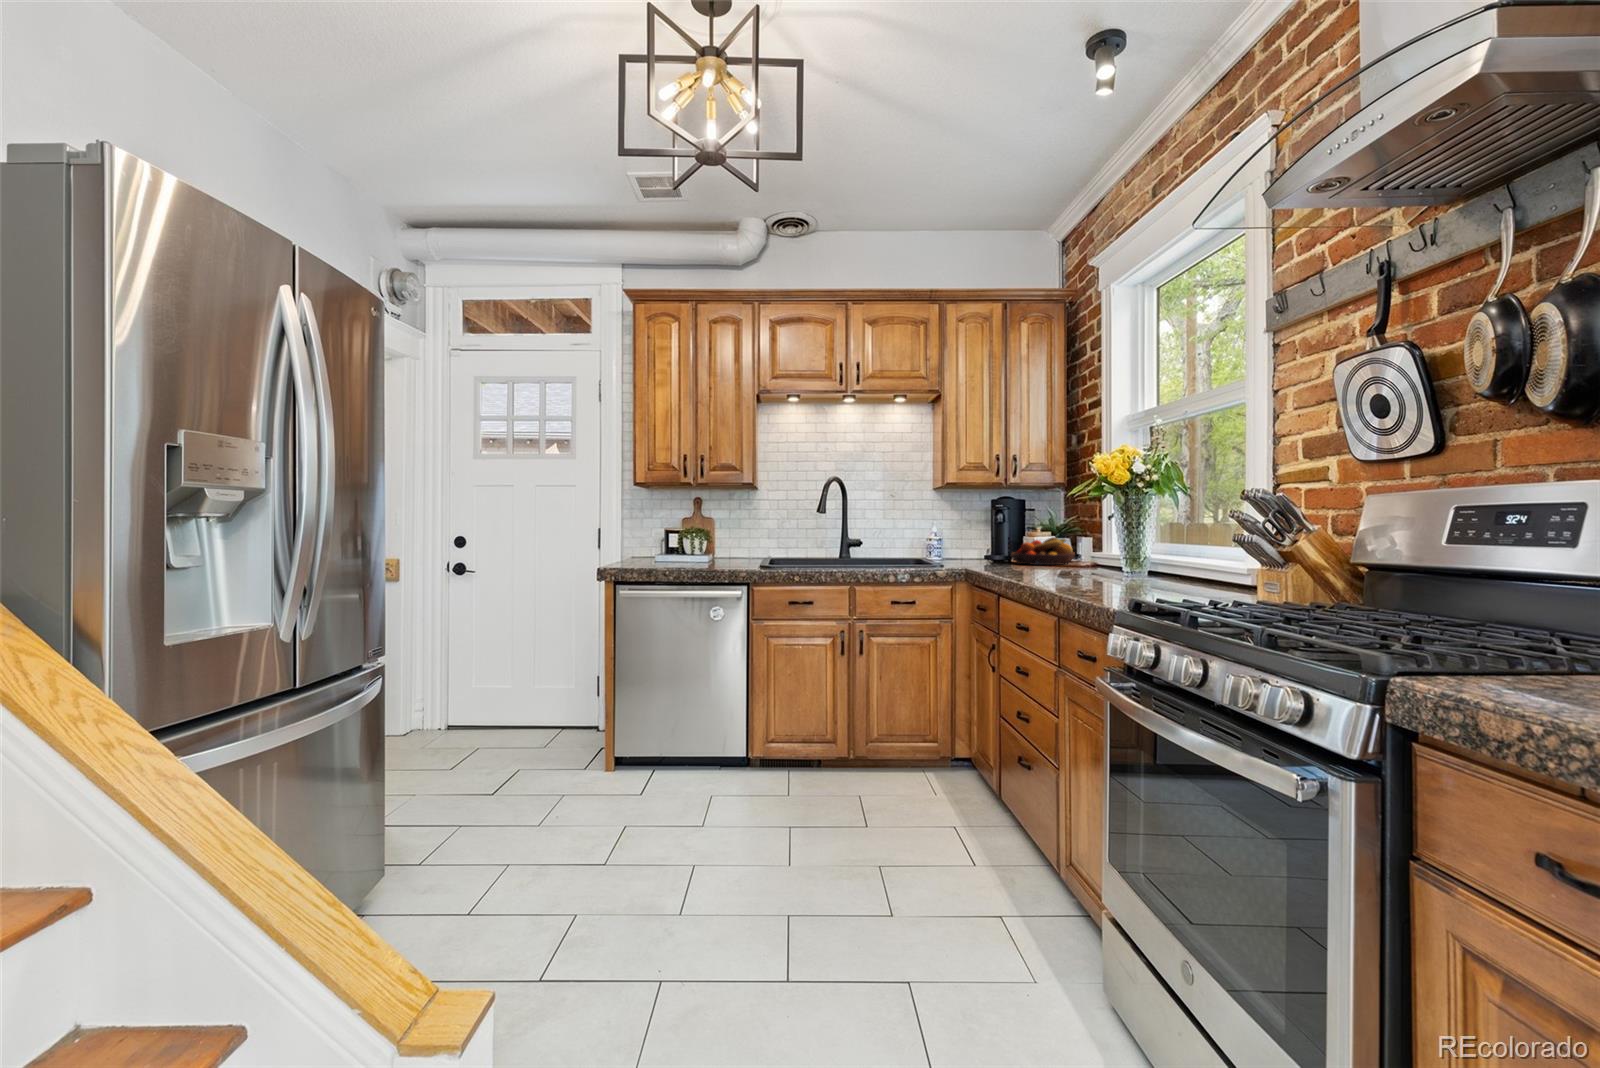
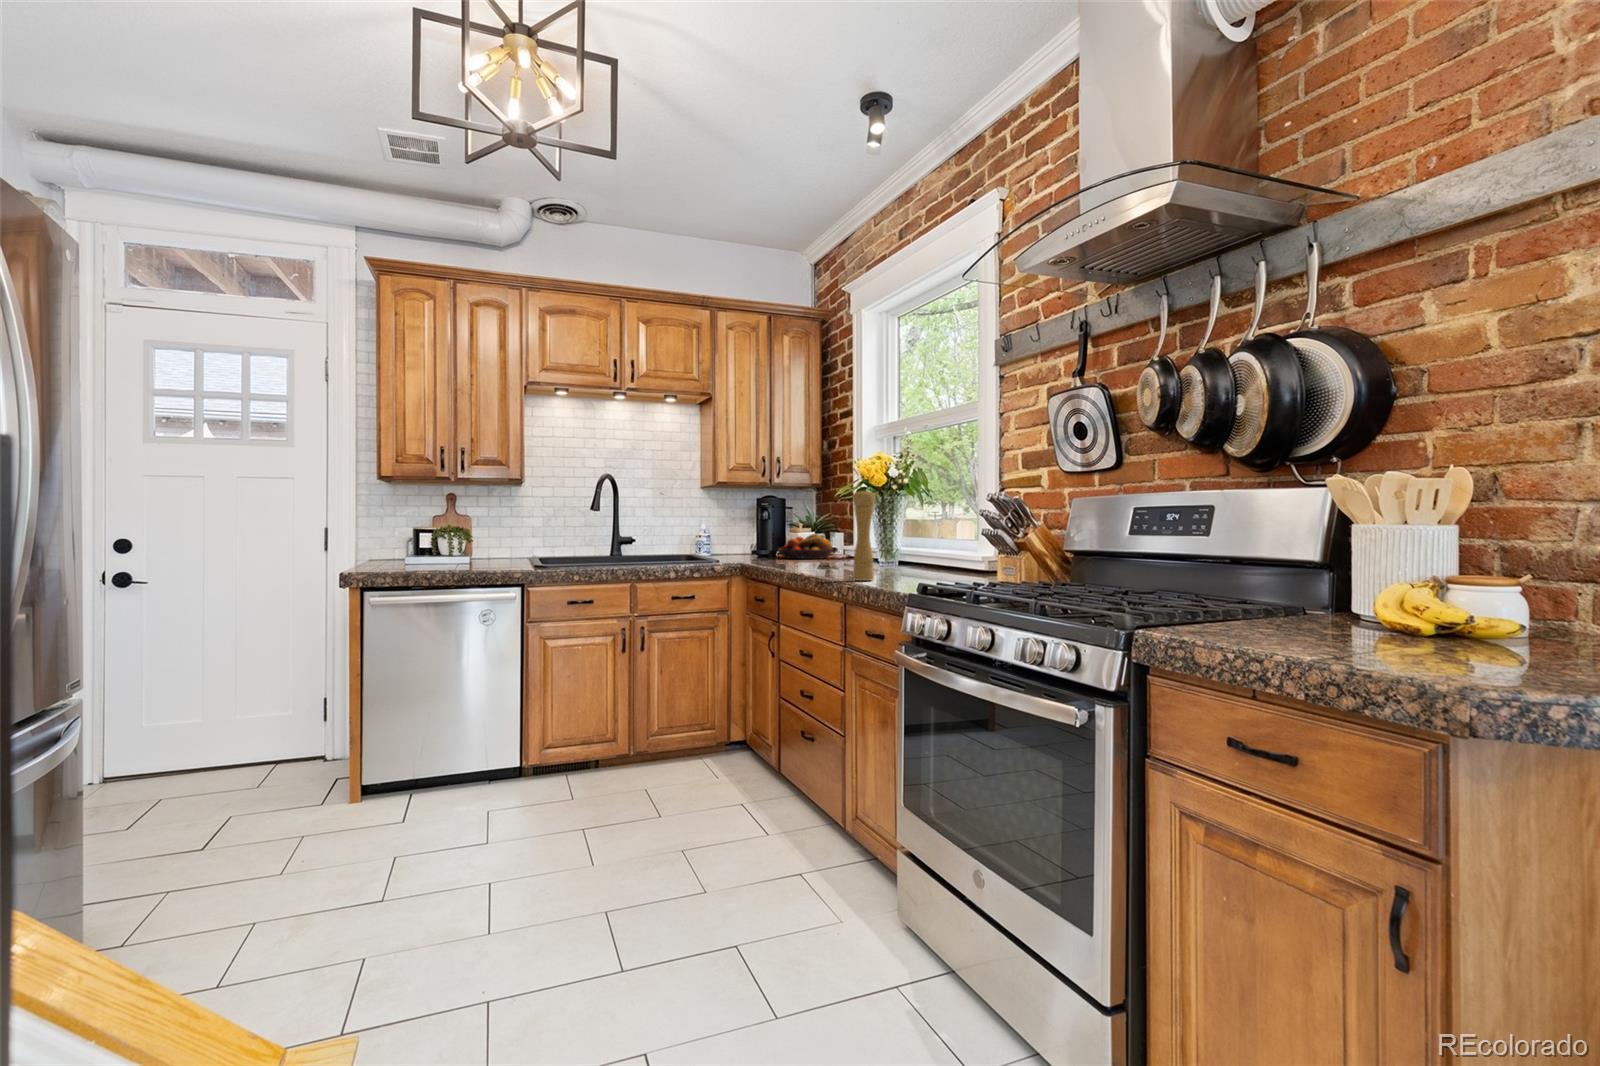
pepper mill: none [1067,488,1095,592] -> present [853,490,875,581]

